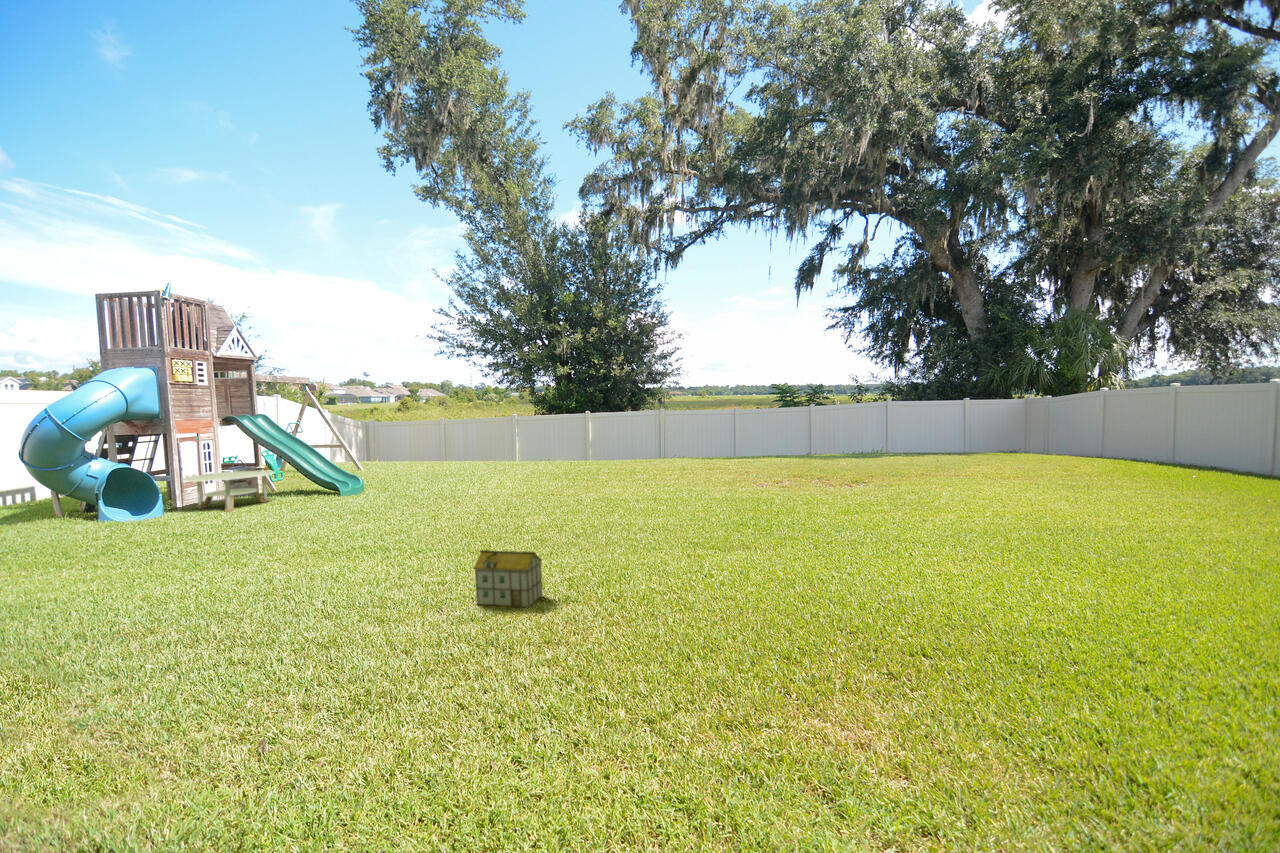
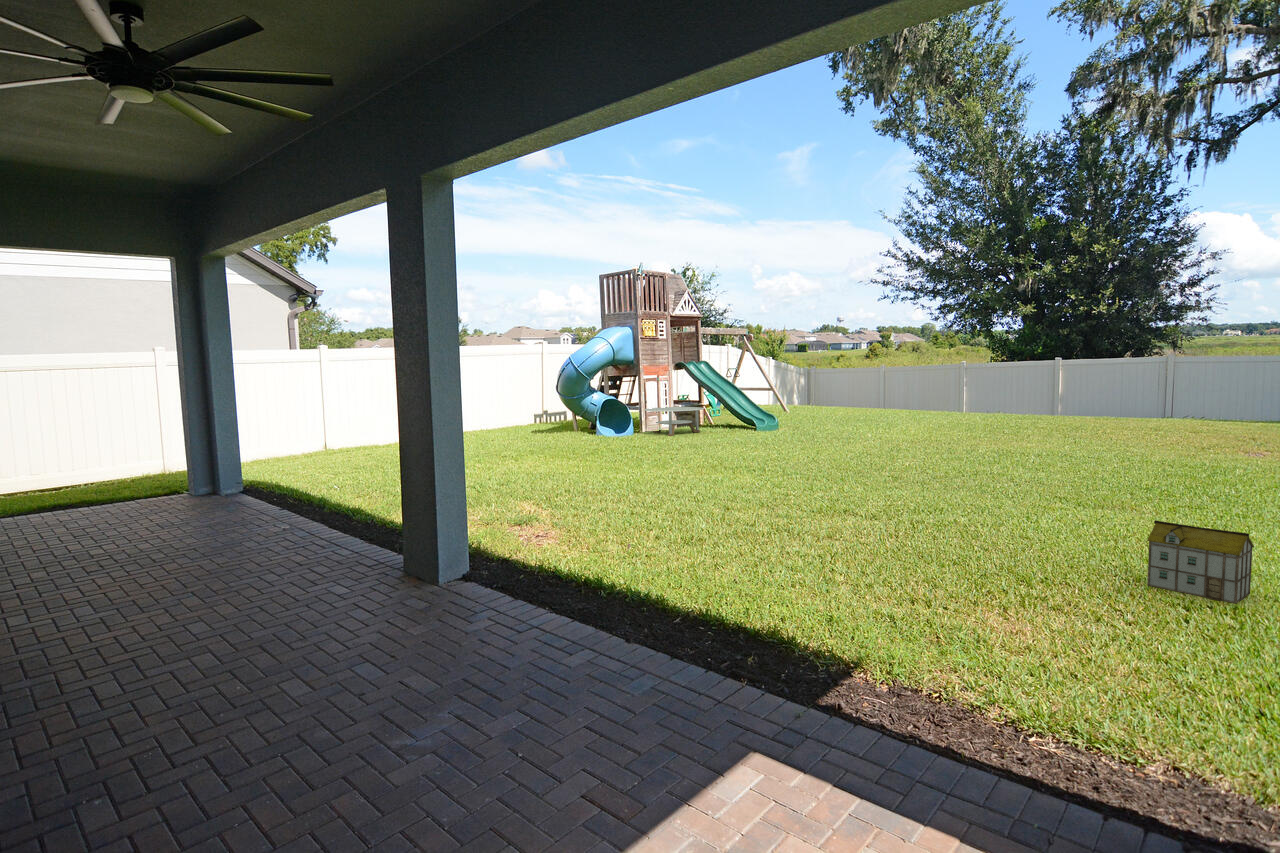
toy house: present [474,550,542,607] -> present [1147,520,1254,603]

